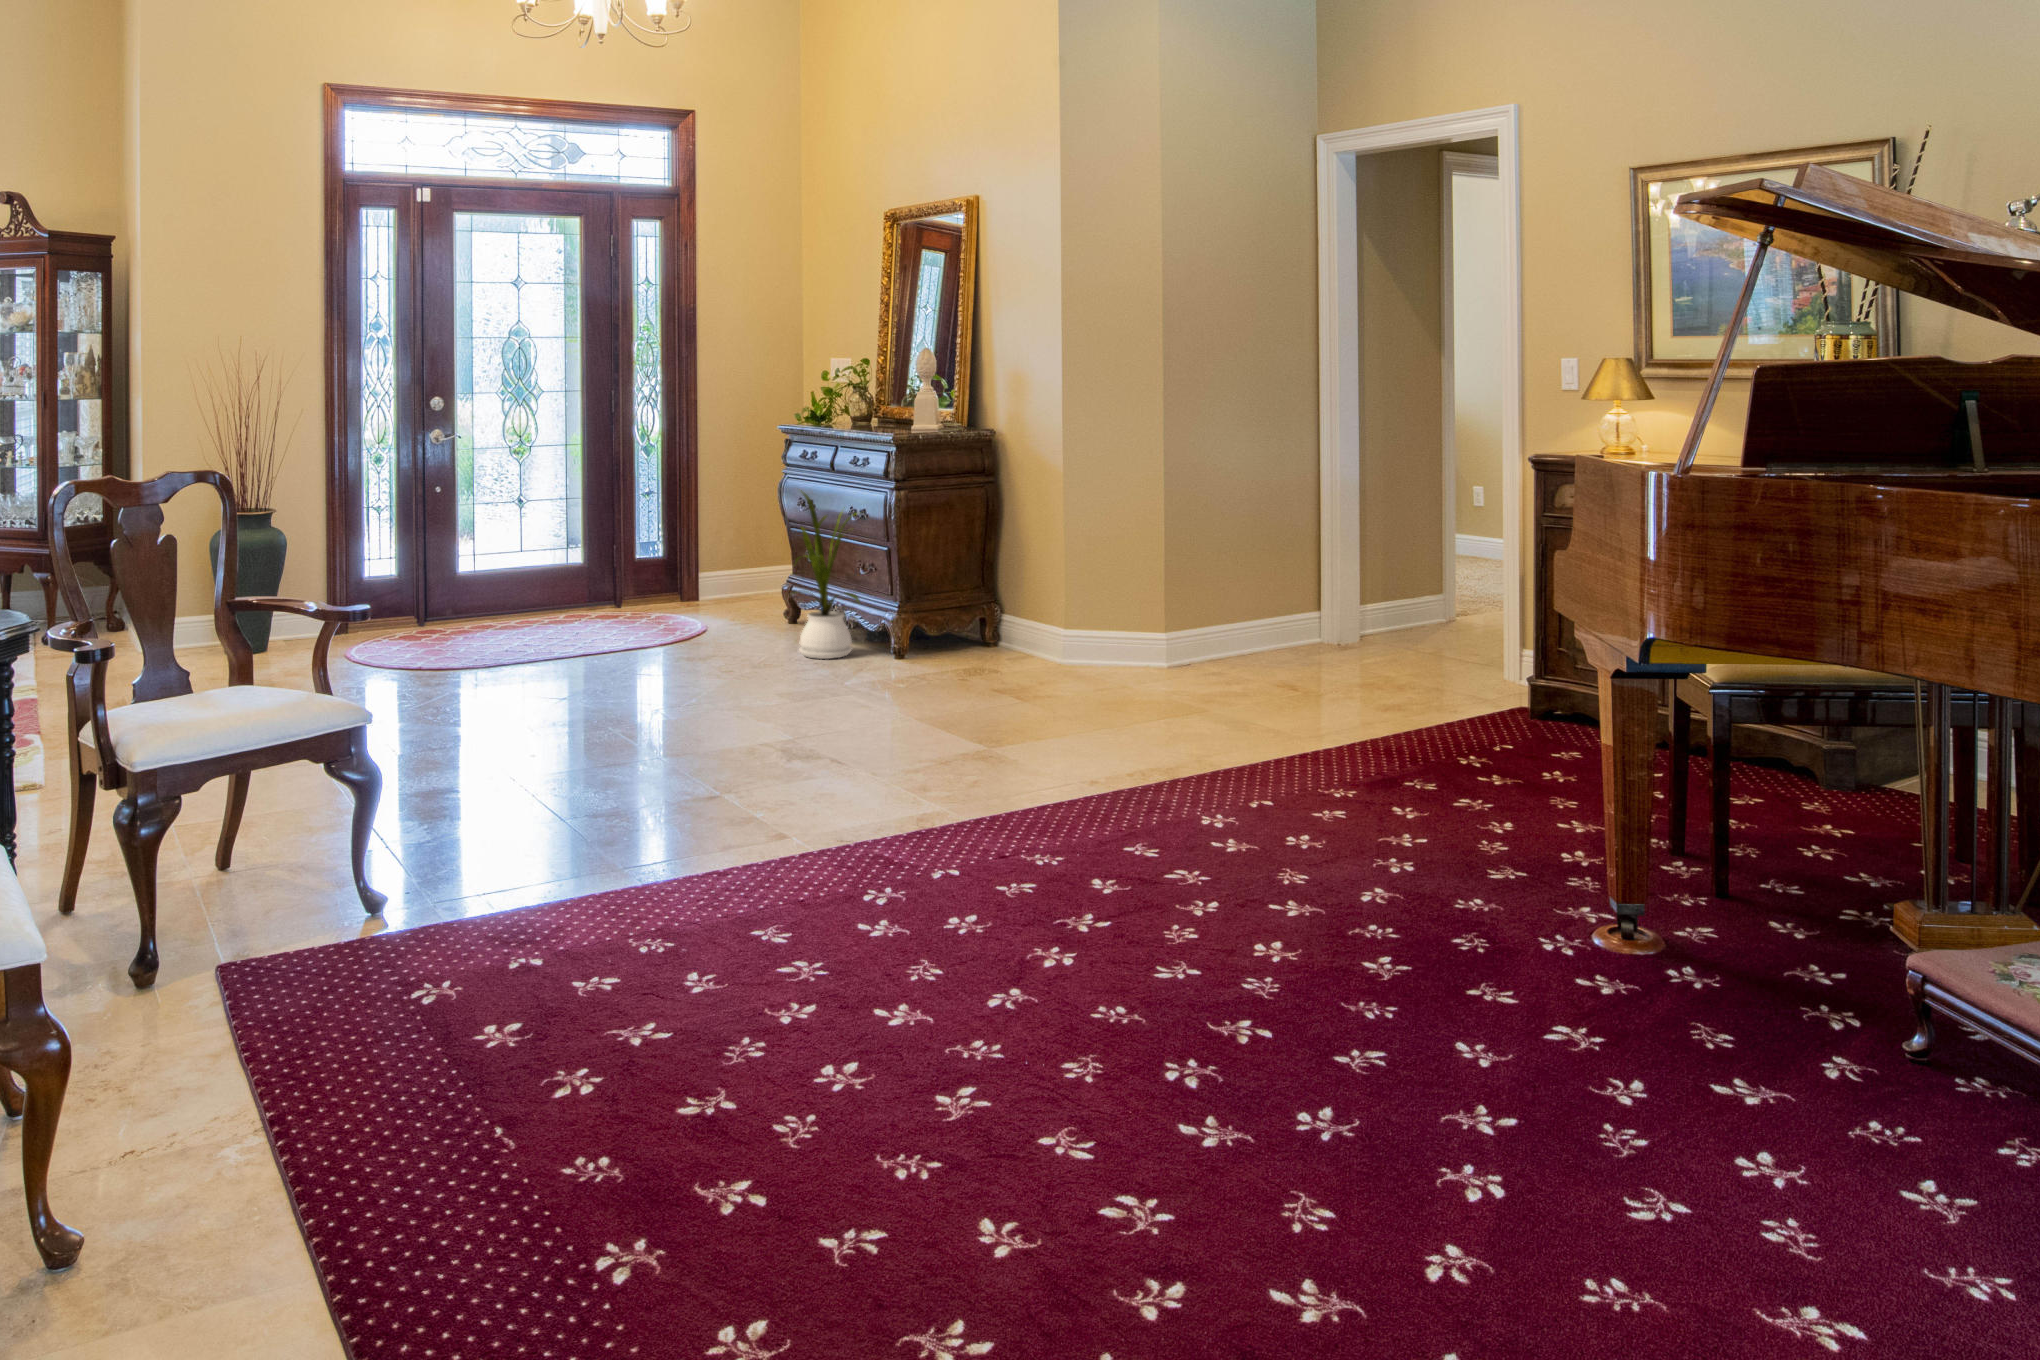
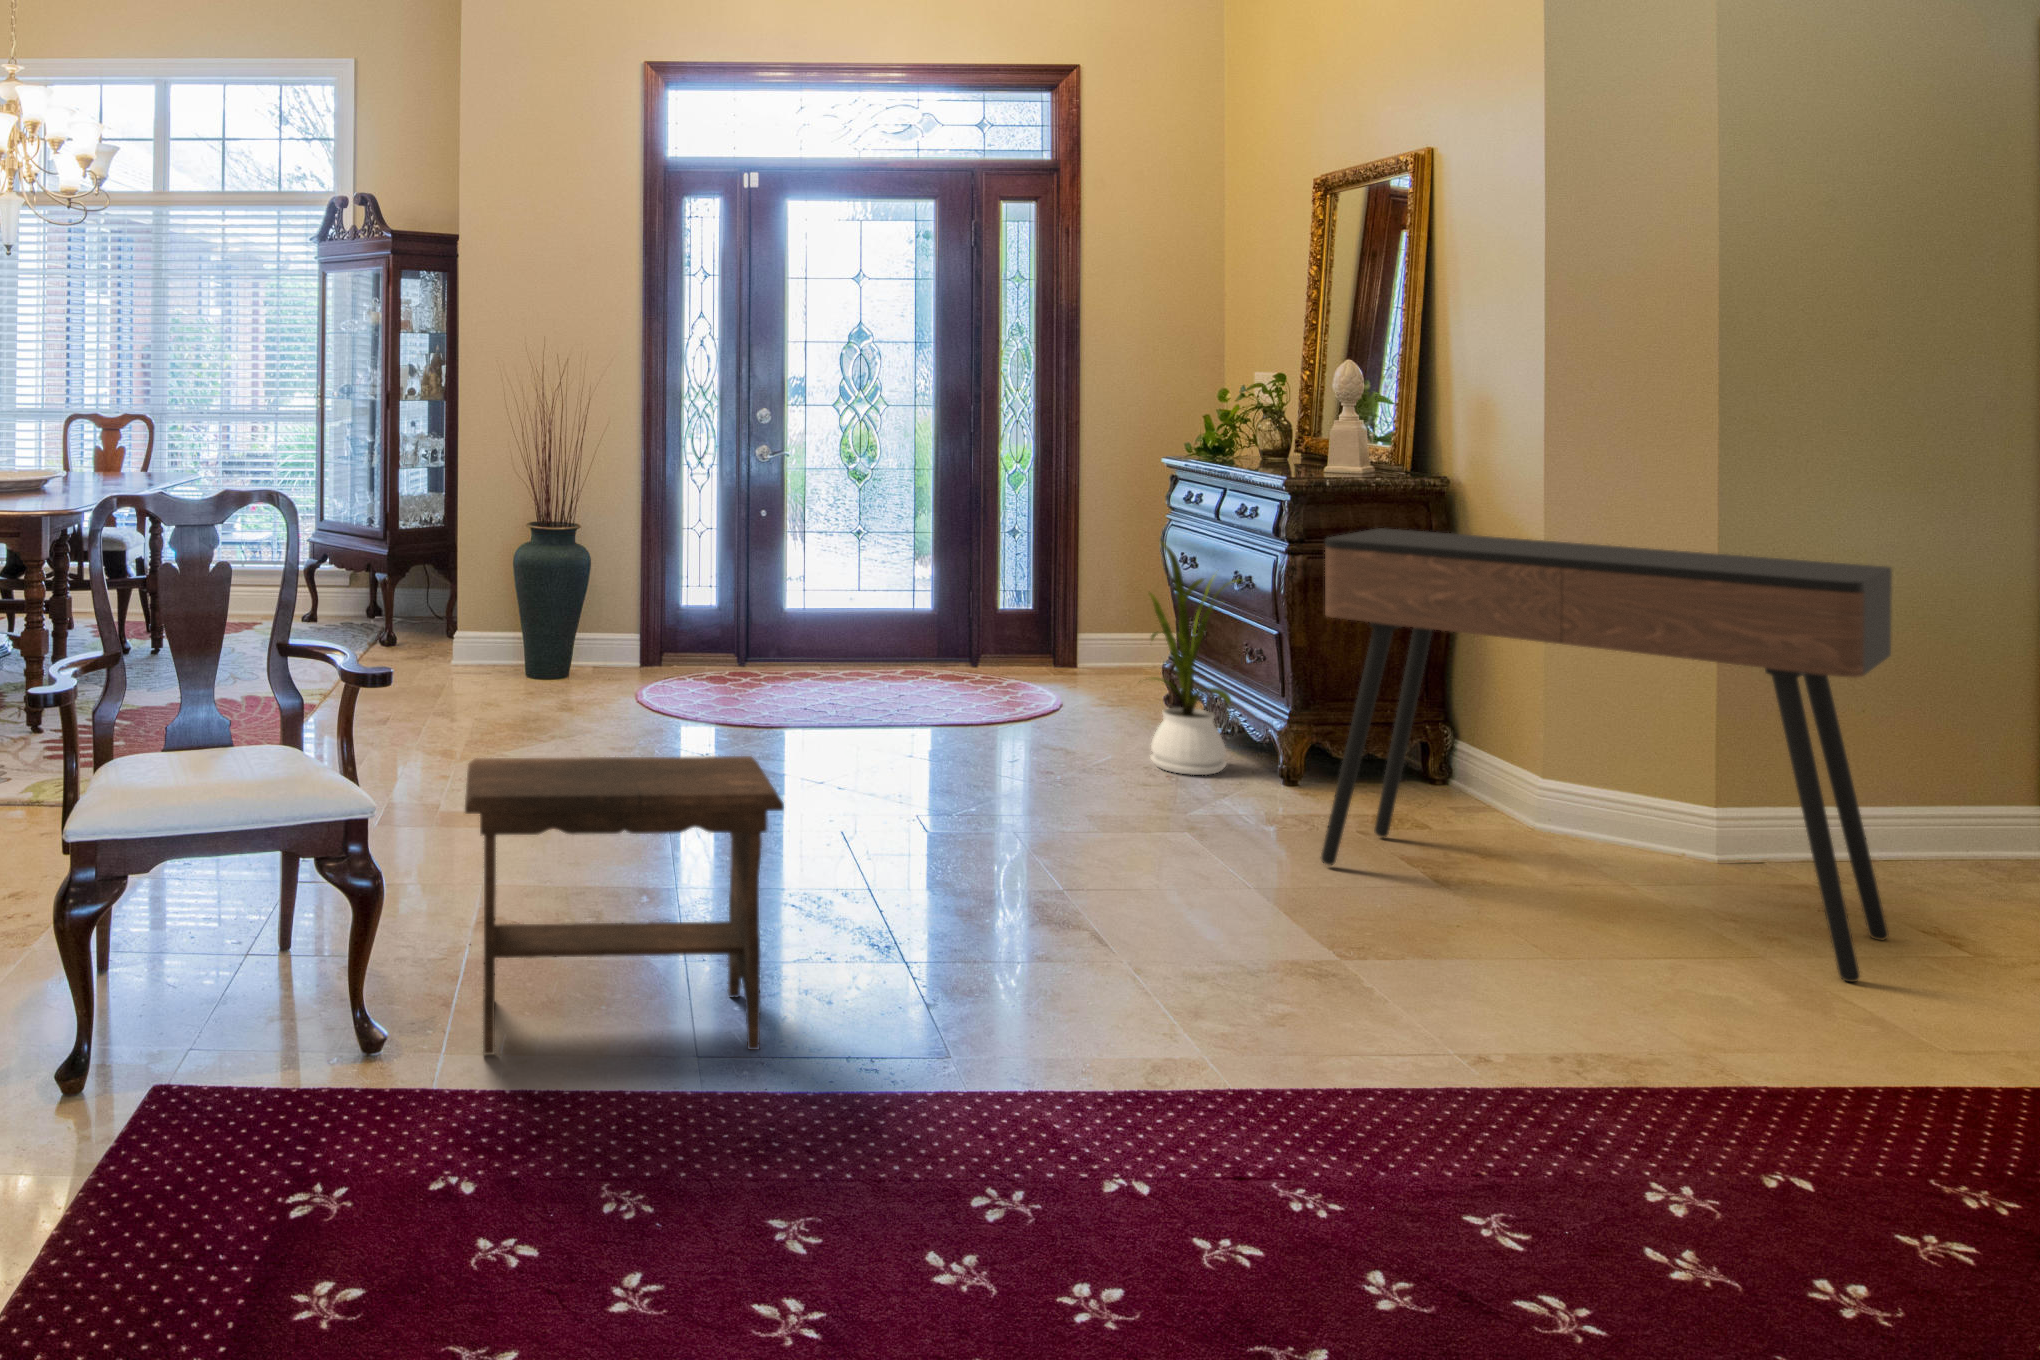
console table: none [947,466,1252,713] -> present [1321,528,1892,982]
footstool: none [423,651,691,895] -> present [465,756,784,1055]

